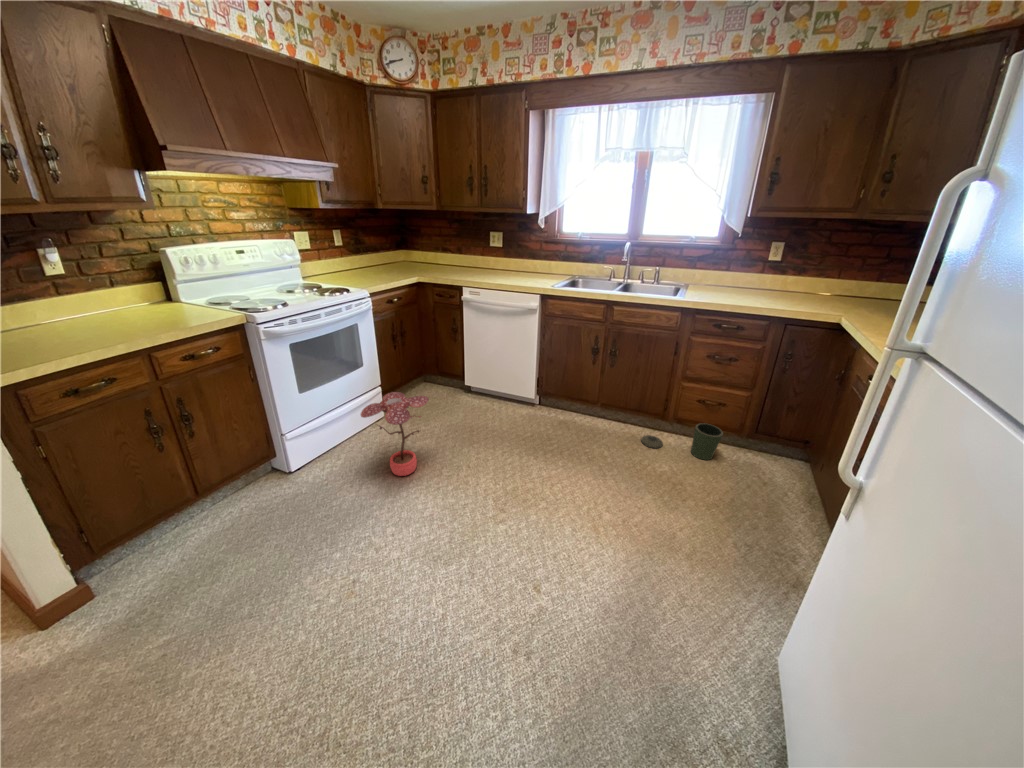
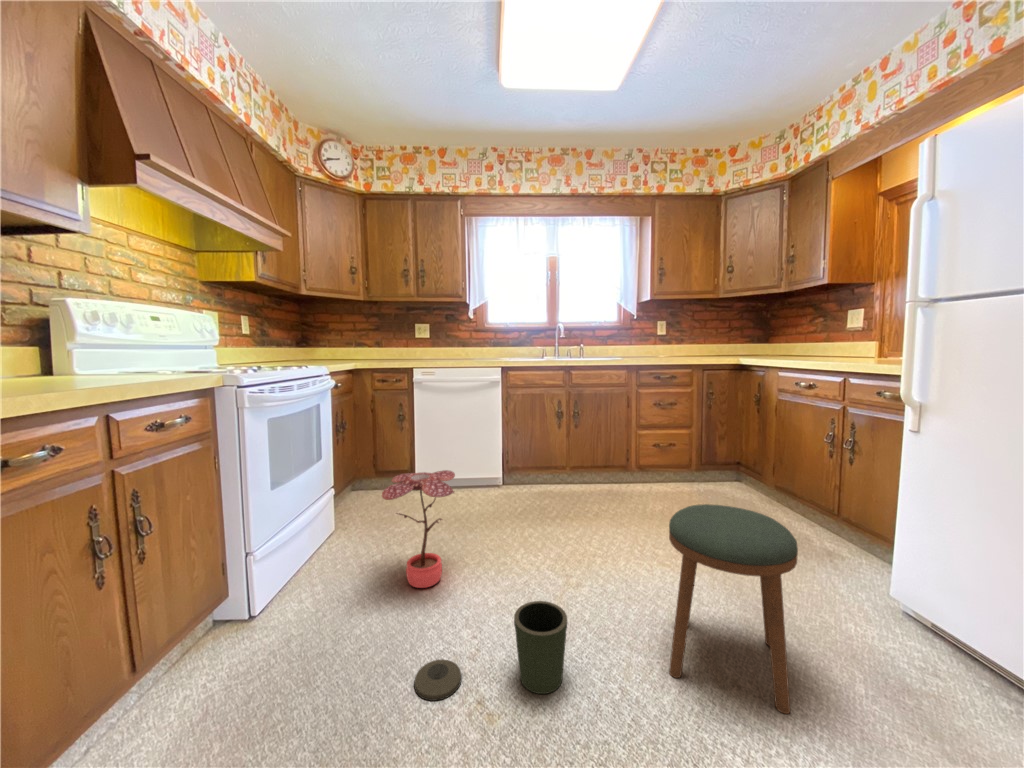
trash can: present [641,423,723,460] -> present [414,601,567,701]
stool: none [488,505,608,698] -> present [669,504,798,714]

